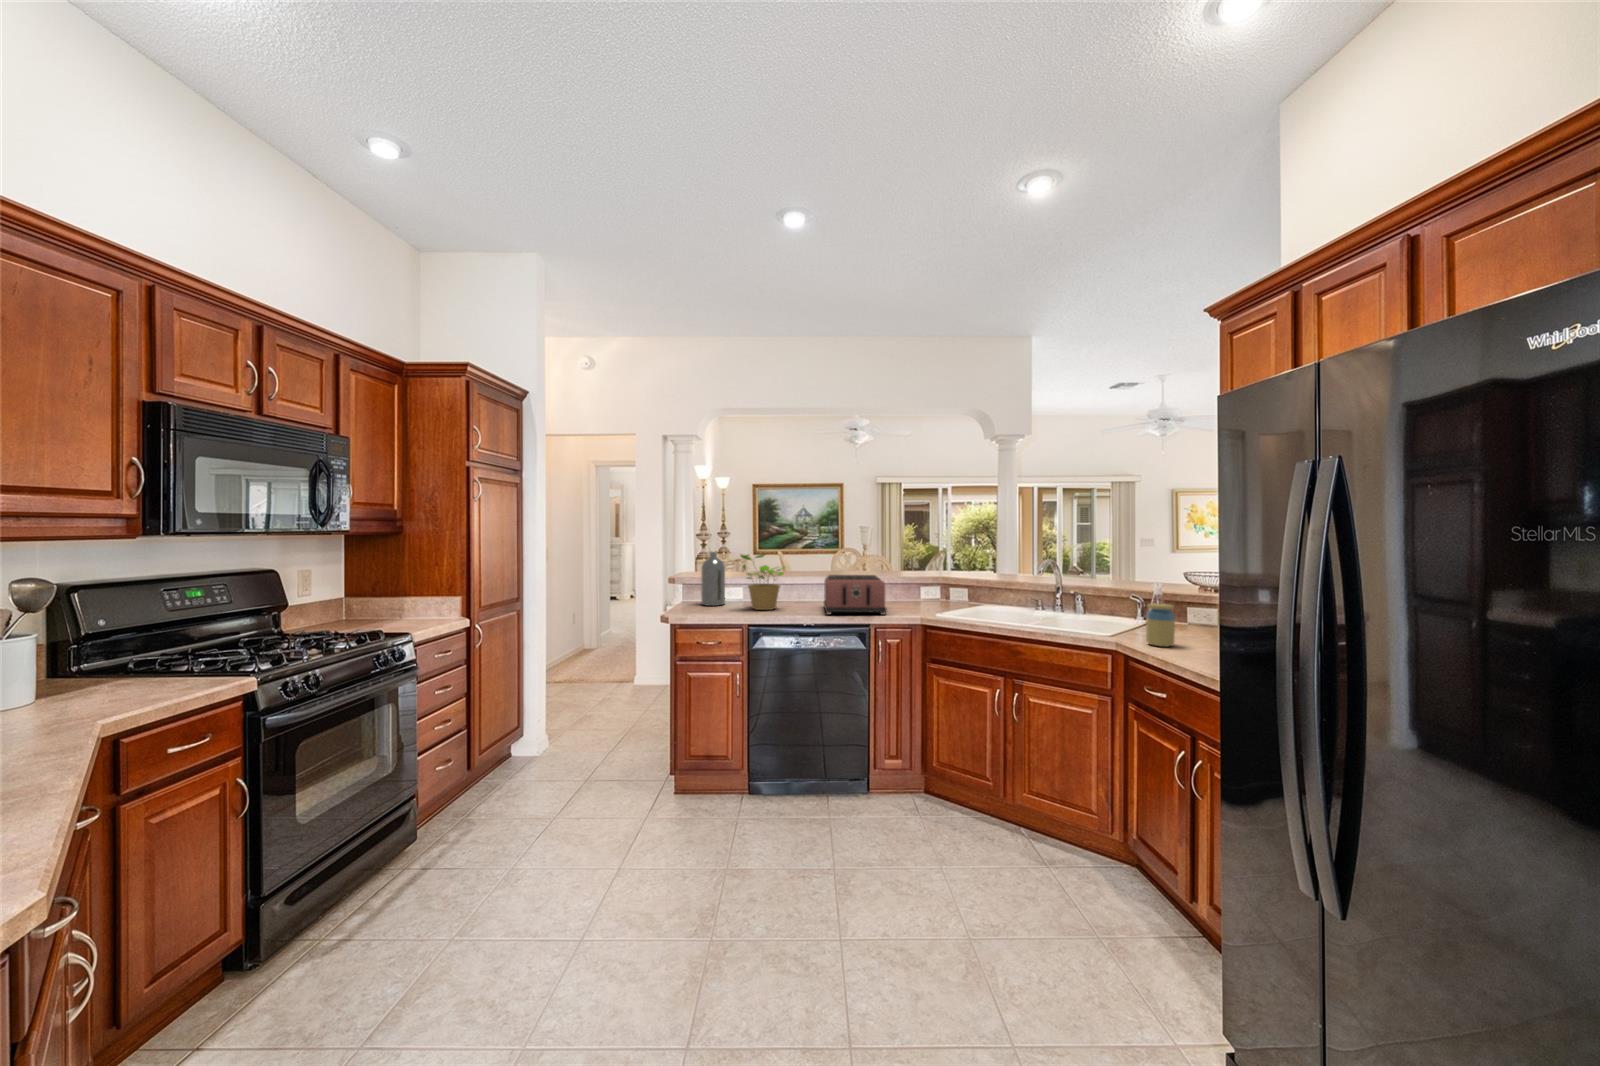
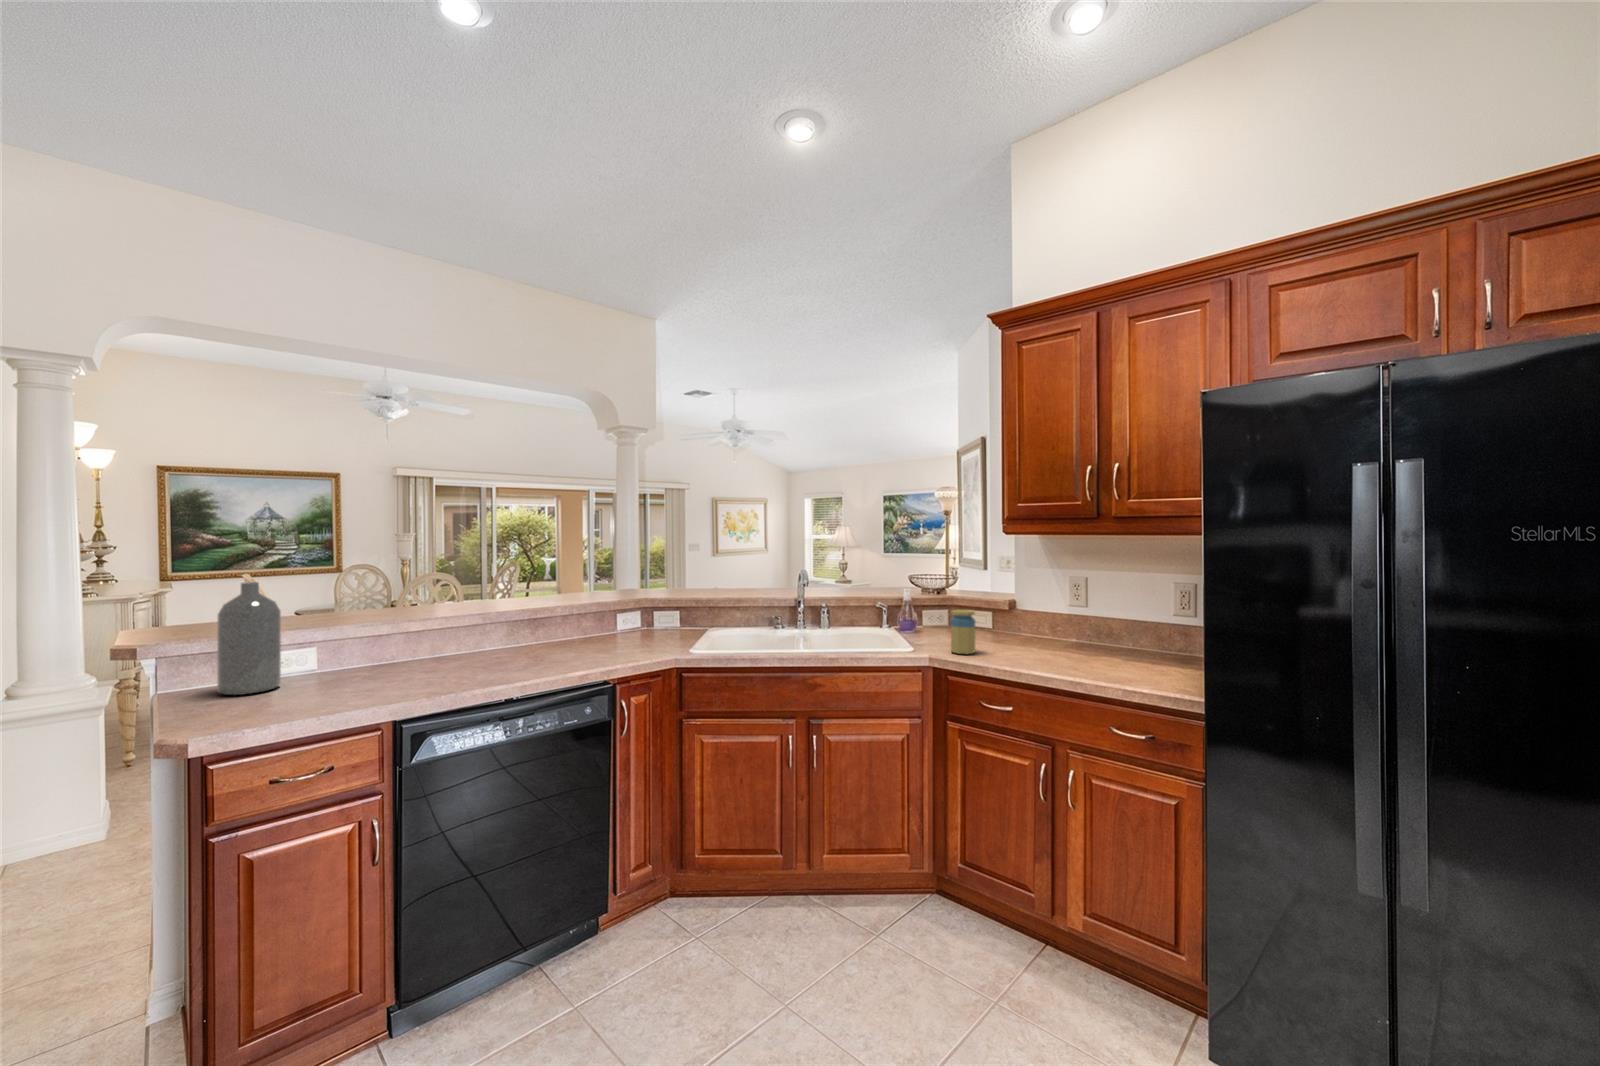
potted plant: present [740,554,785,610] -> none [332,581,441,686]
toaster: present [824,575,887,615] -> none [496,603,625,674]

